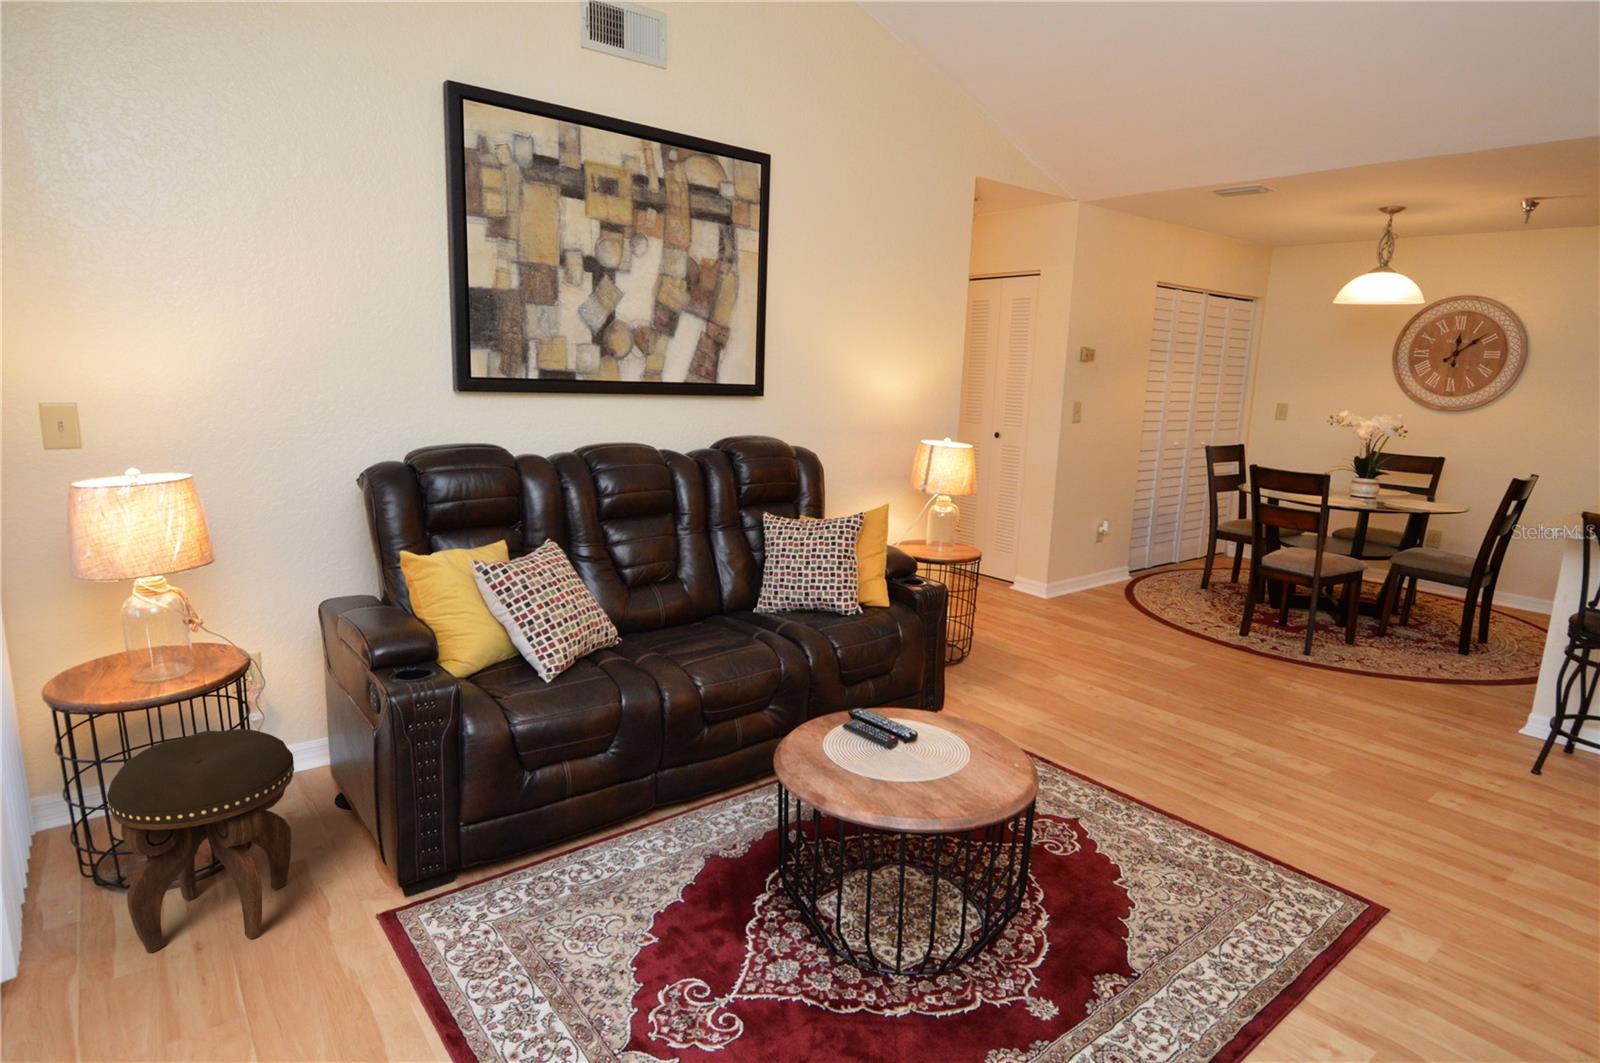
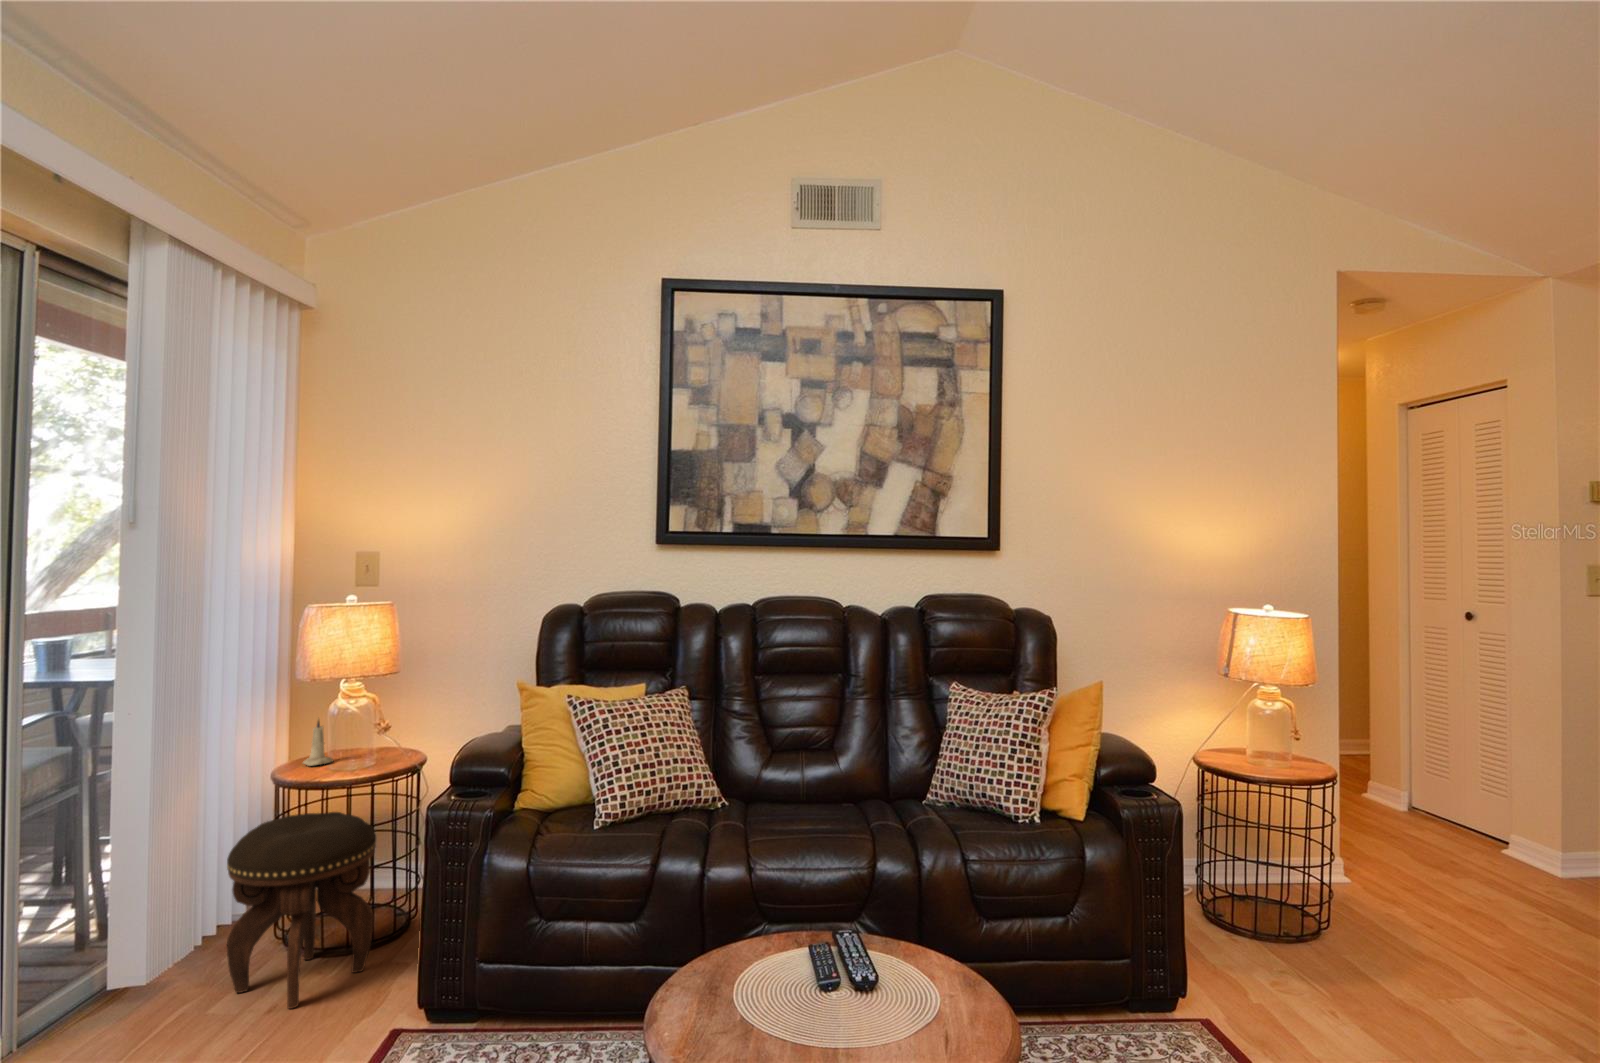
candle: none [106,628,147,689] -> present [303,720,333,766]

